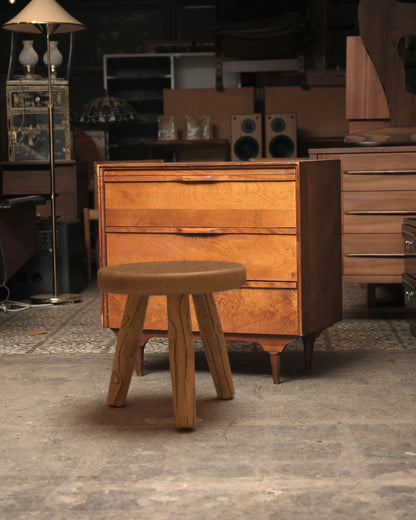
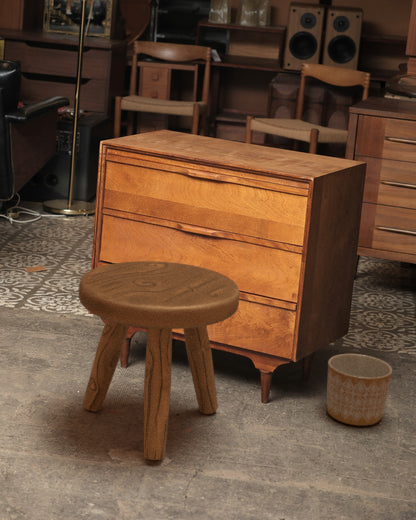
planter: none [331,333,392,393] -> present [327,354,392,426]

